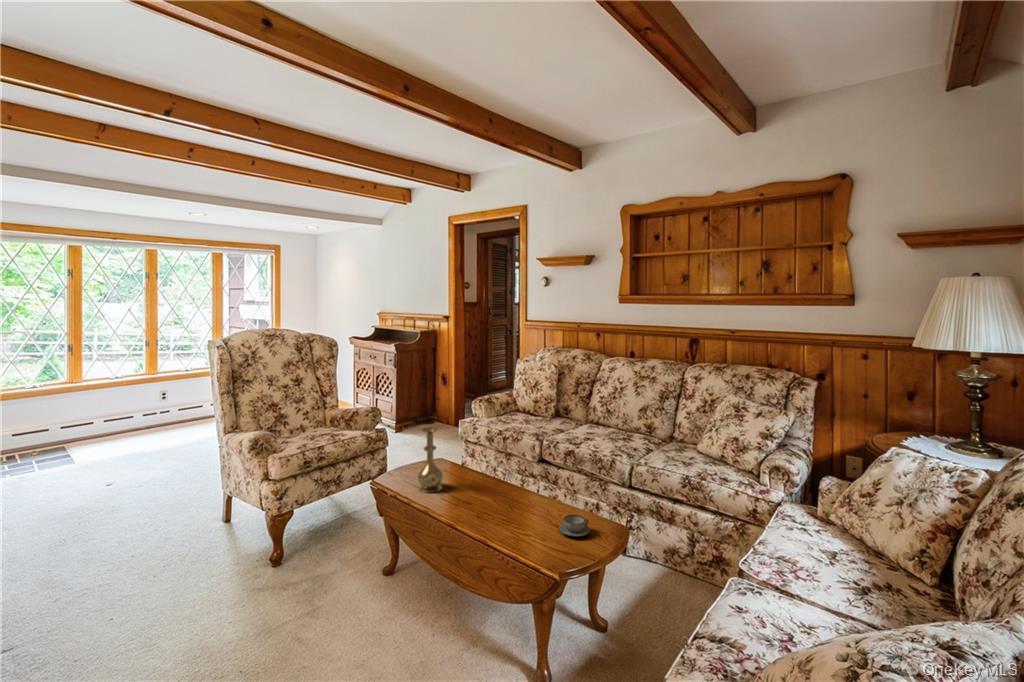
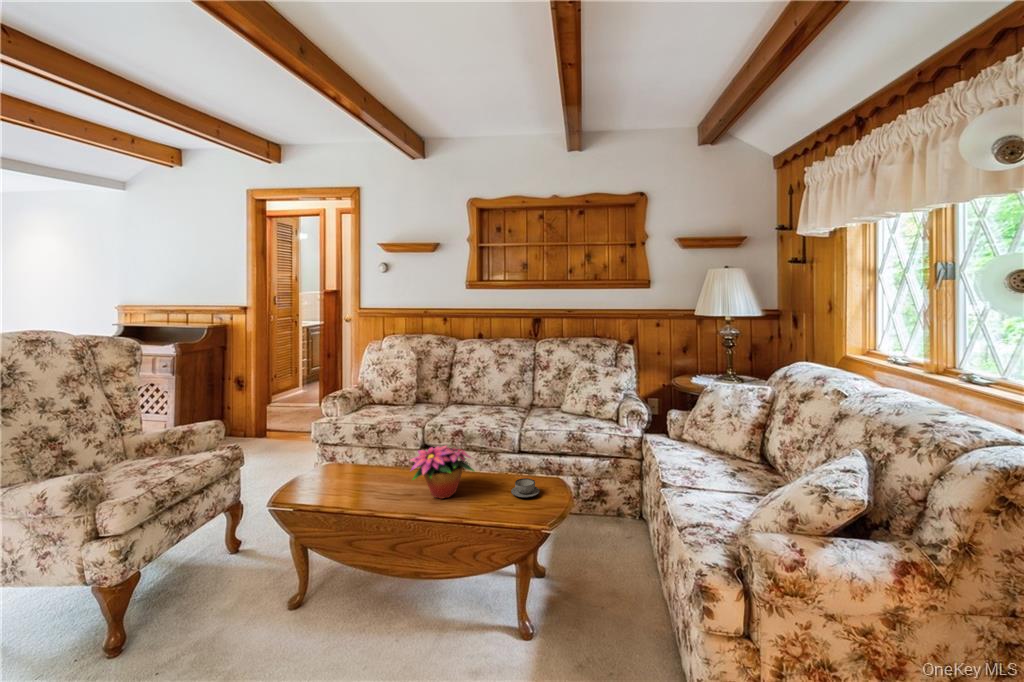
vase: present [418,427,443,493] -> none [336,425,364,497]
flower arrangement: none [460,461,533,515] -> present [410,446,475,499]

